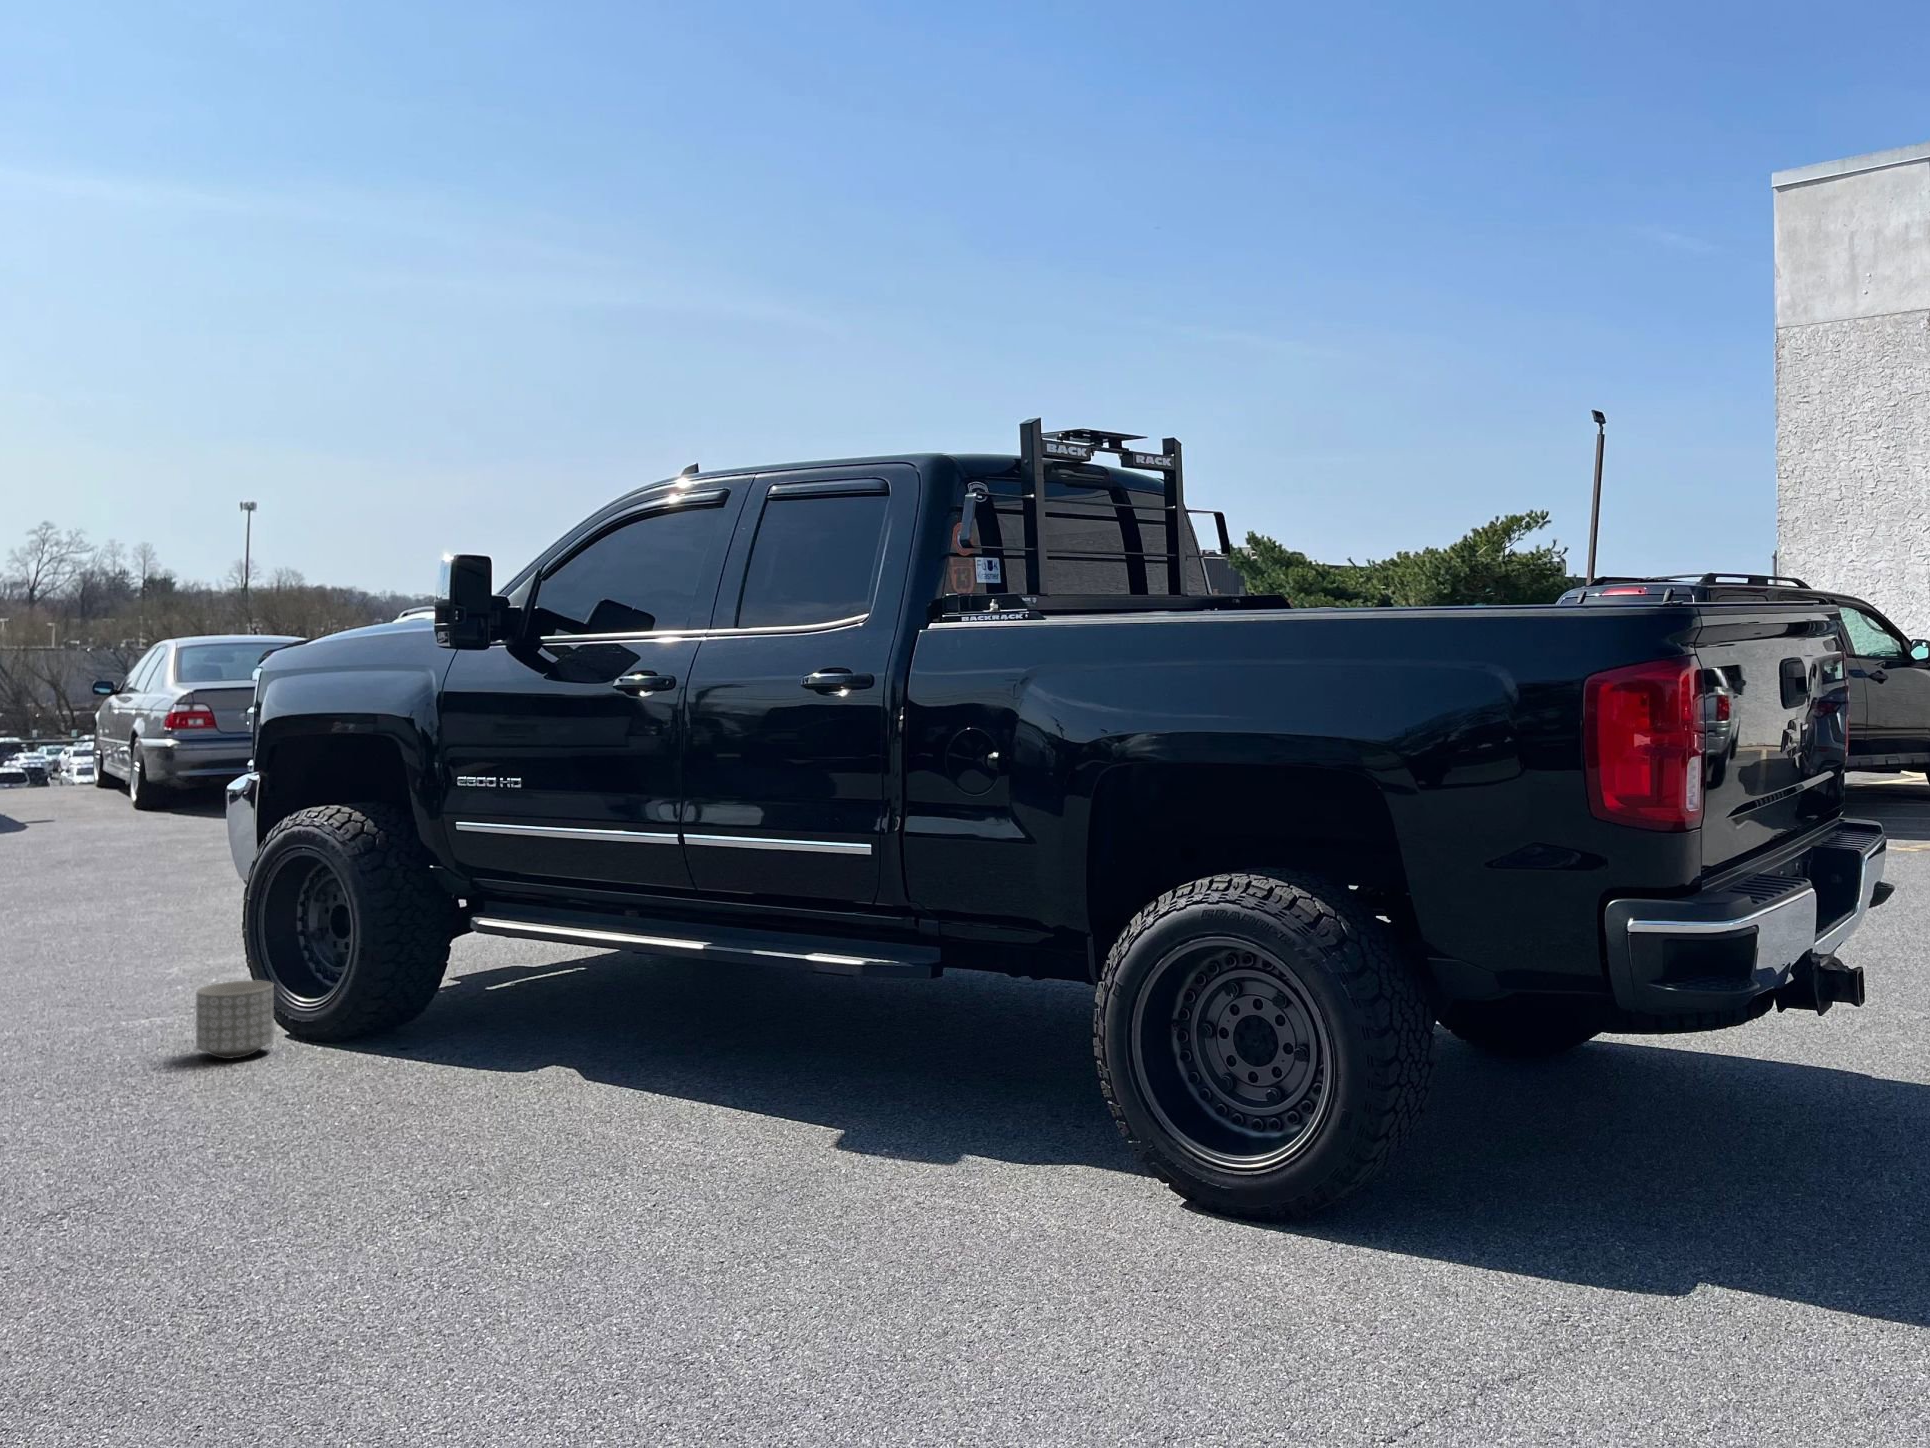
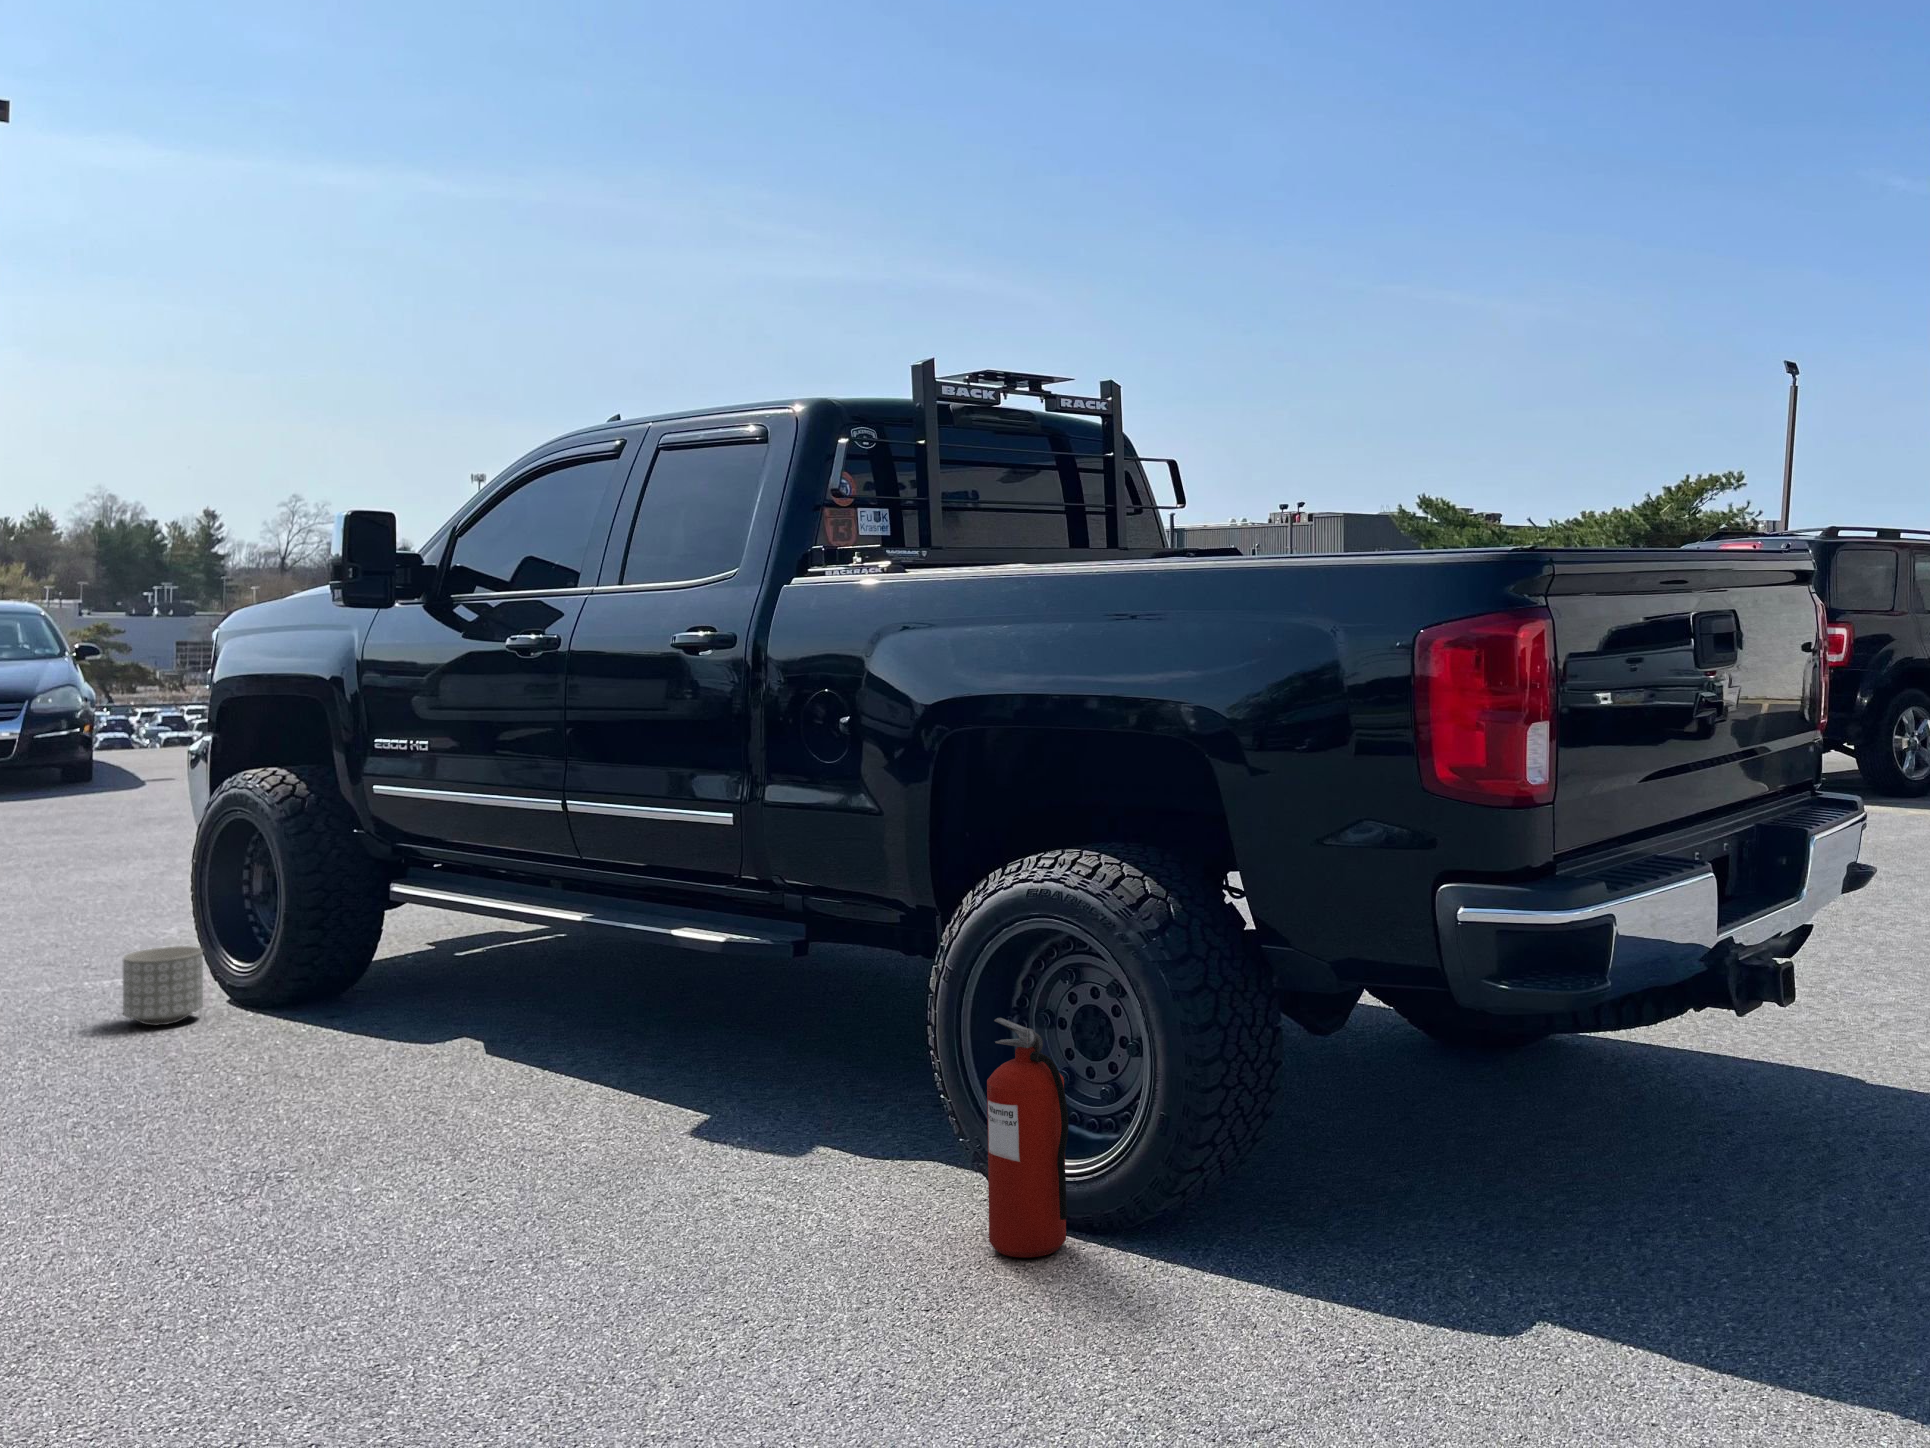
fire extinguisher: none [1183,1027,1261,1245] -> present [987,1017,1068,1258]

